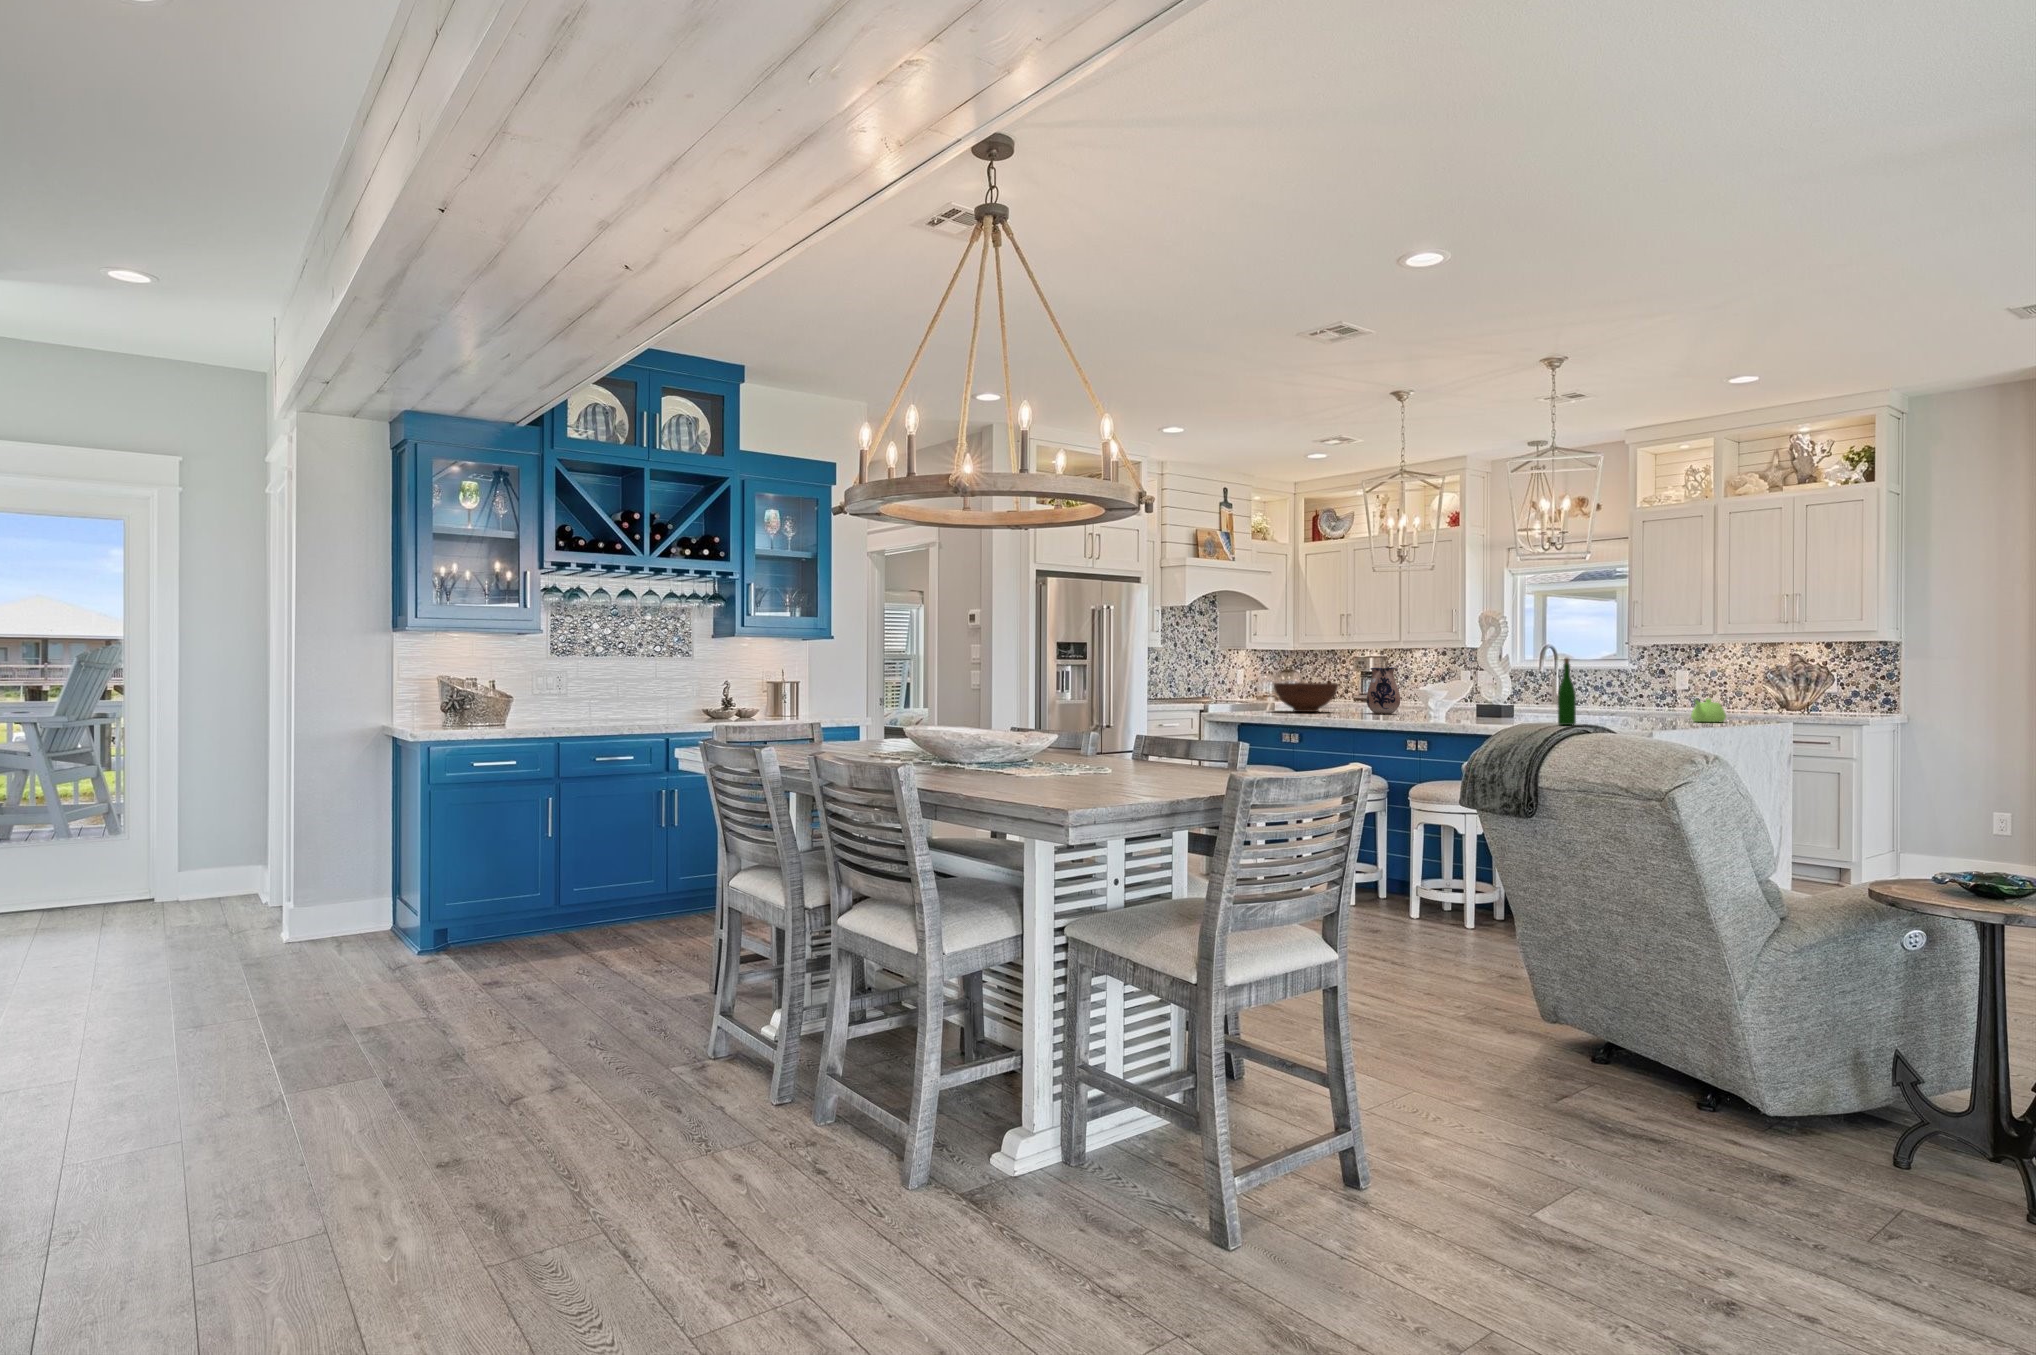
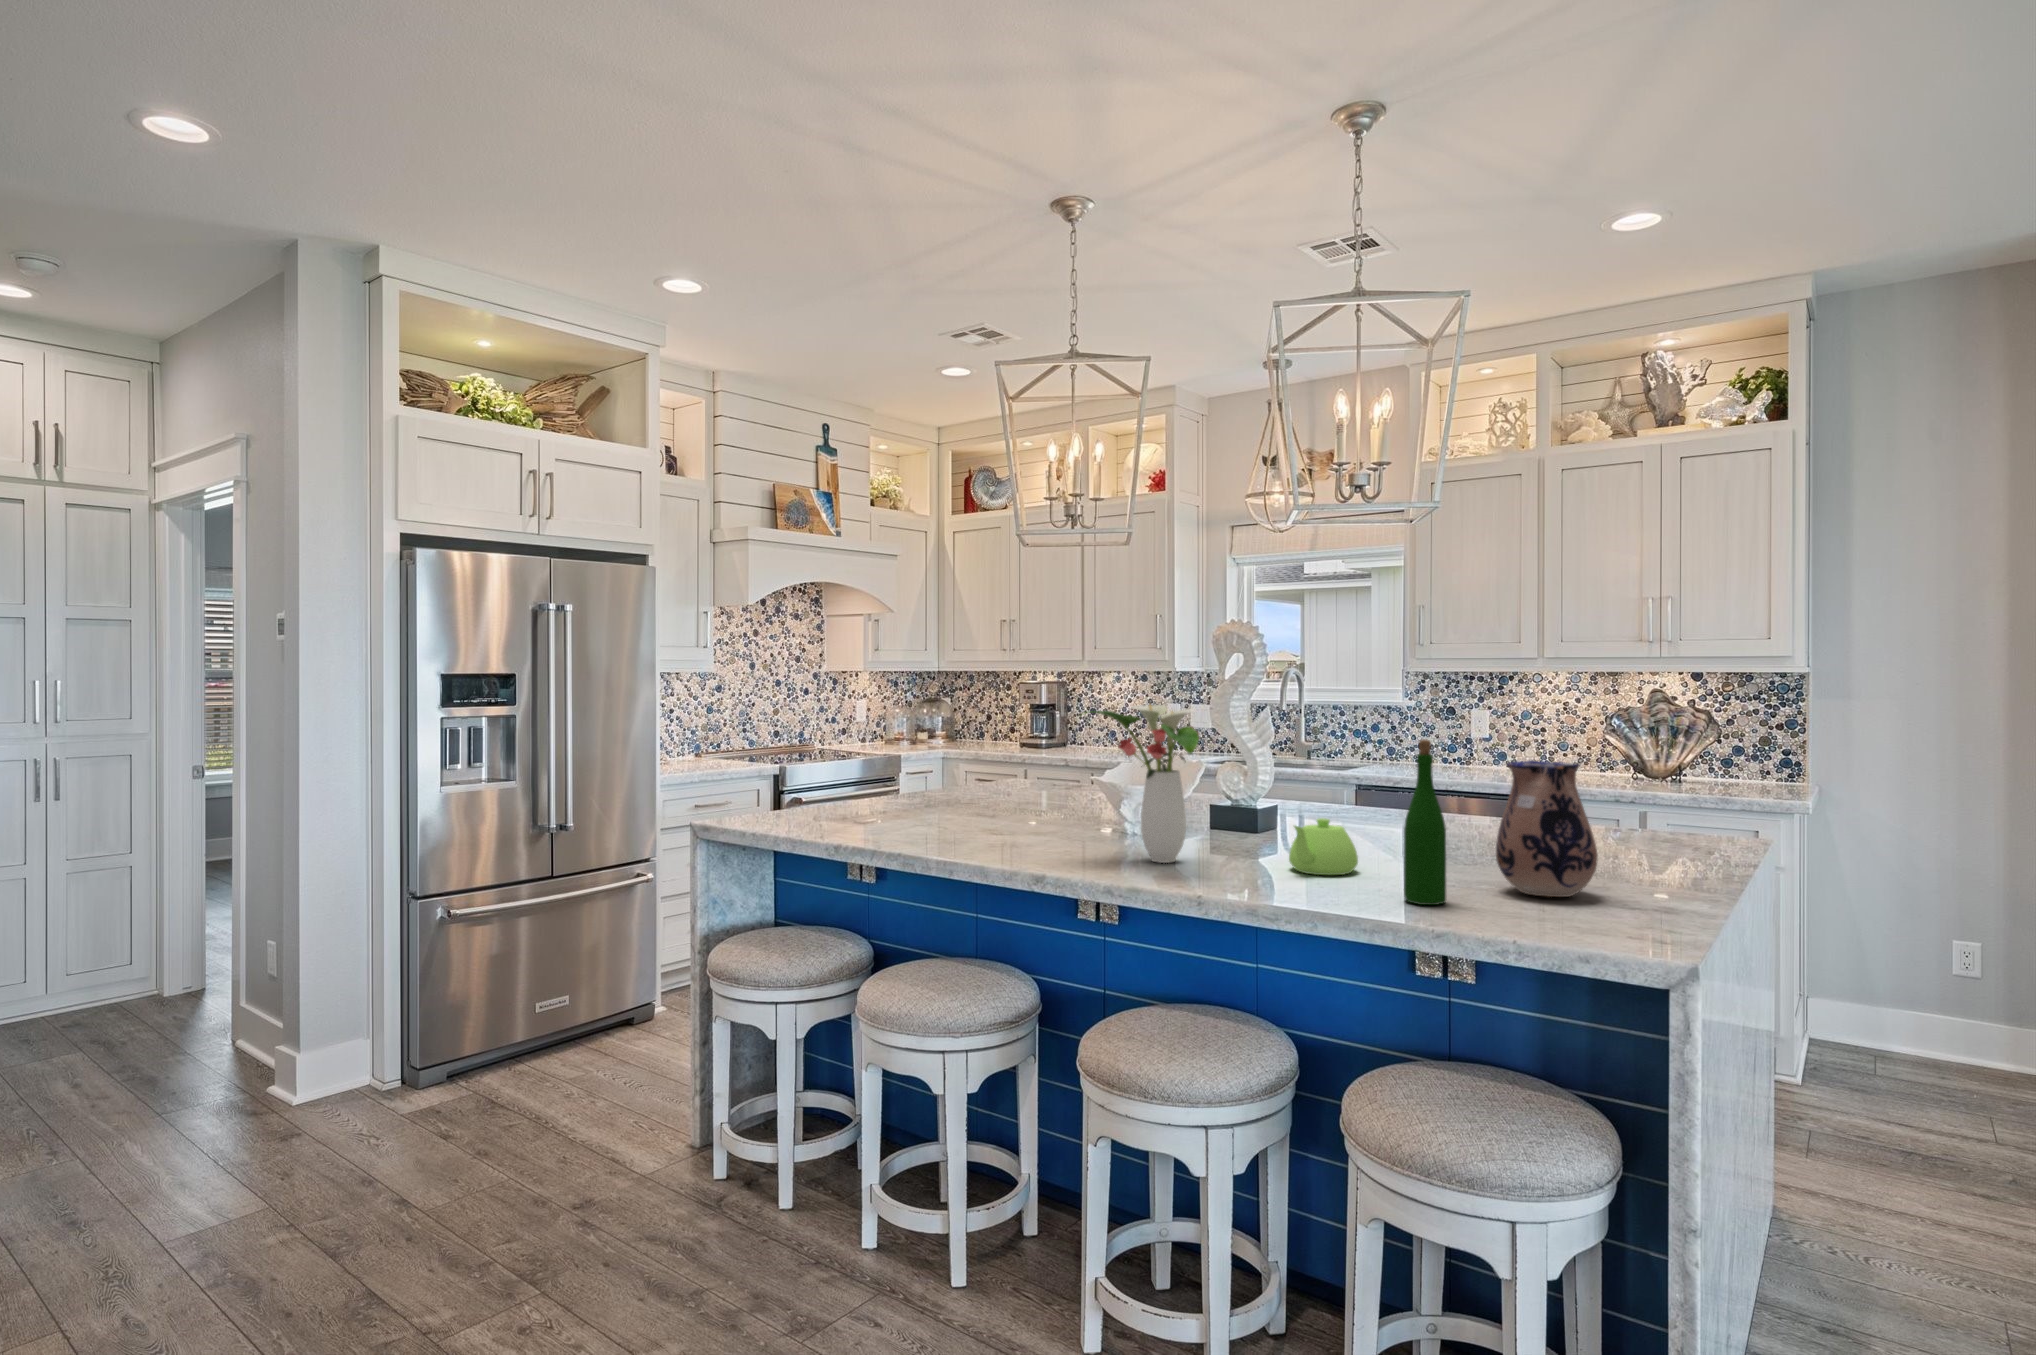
flower arrangement: none [1412,648,1470,719] -> present [1085,704,1199,863]
ceramic pitcher: present [1367,668,1400,714] -> present [1496,760,1598,897]
fruit bowl: present [1274,683,1338,712] -> none [824,756,949,820]
teapot: present [1691,698,1726,722] -> present [1289,818,1358,875]

